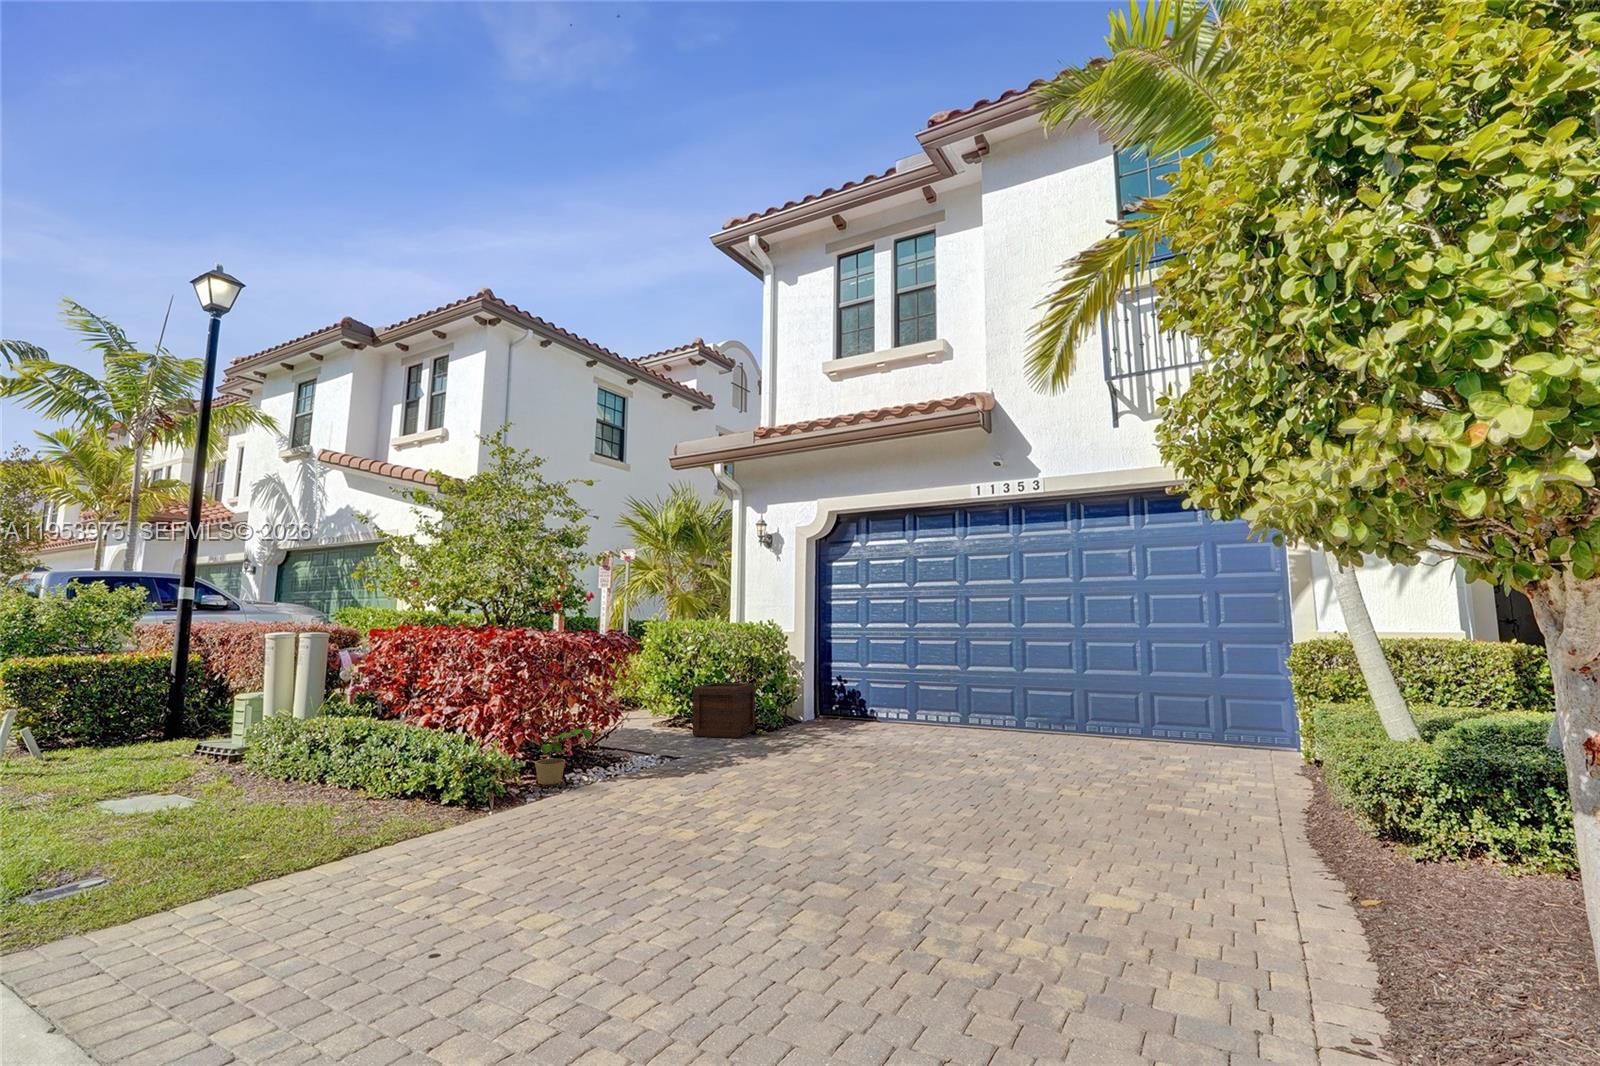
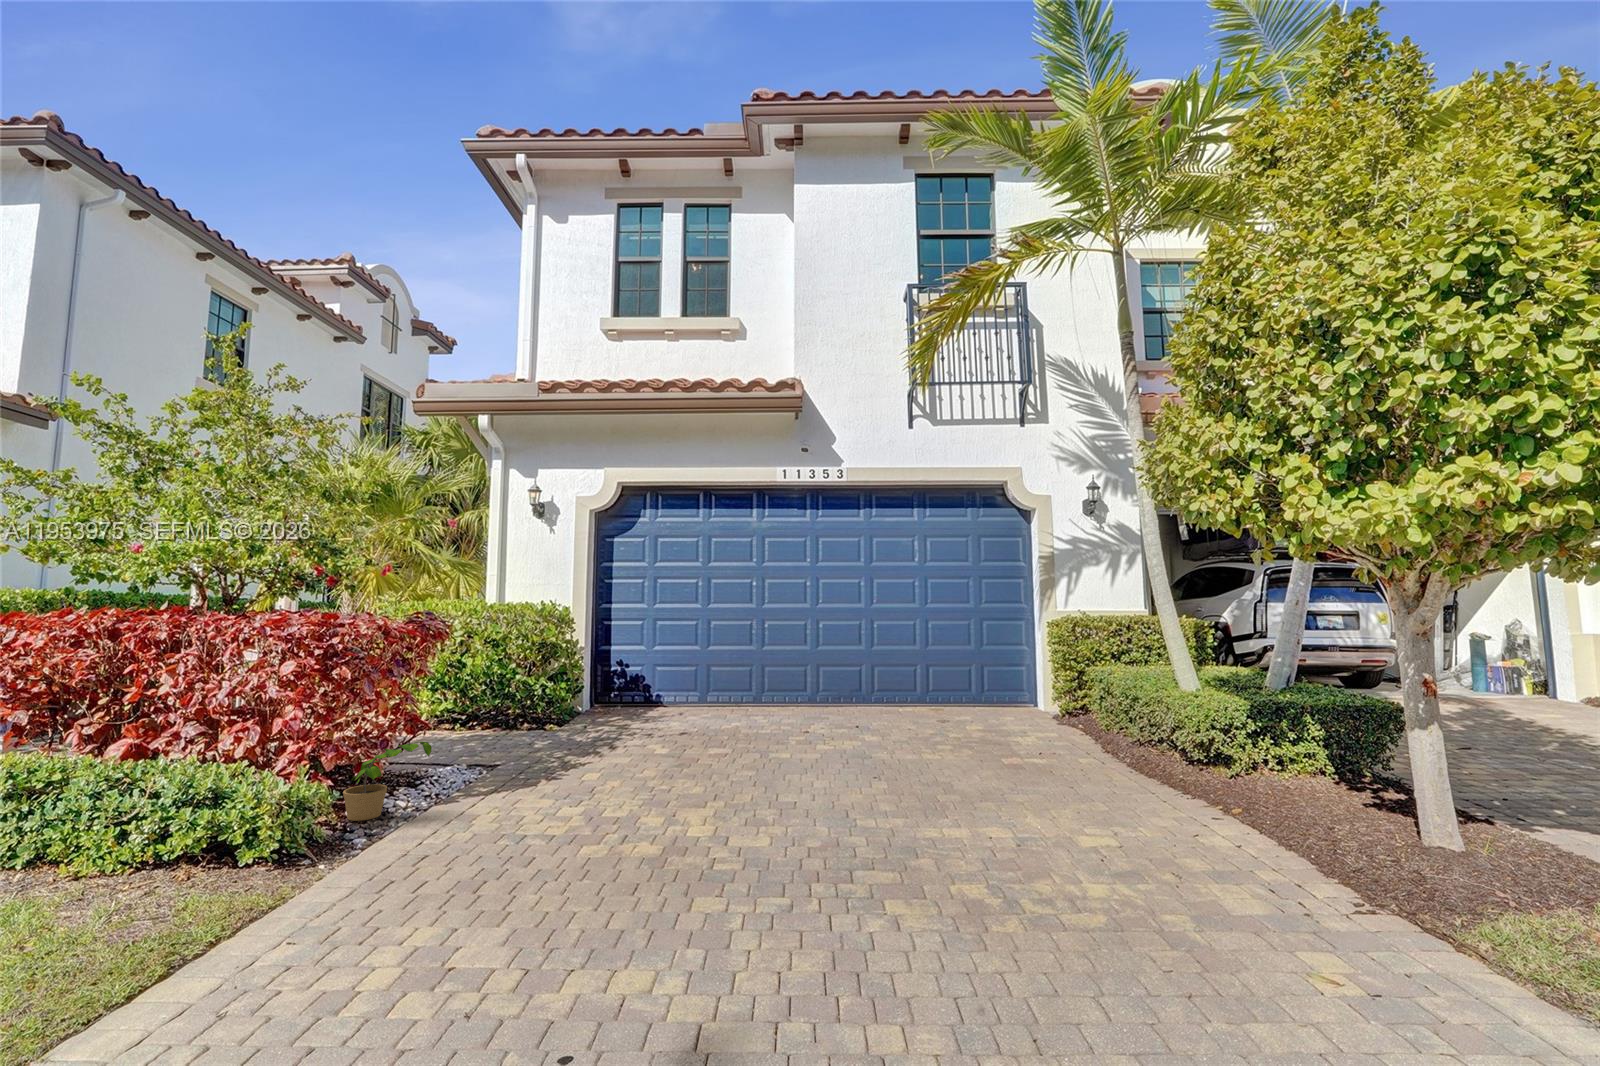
wooden crate: present [693,683,755,738] -> none [477,674,545,739]

